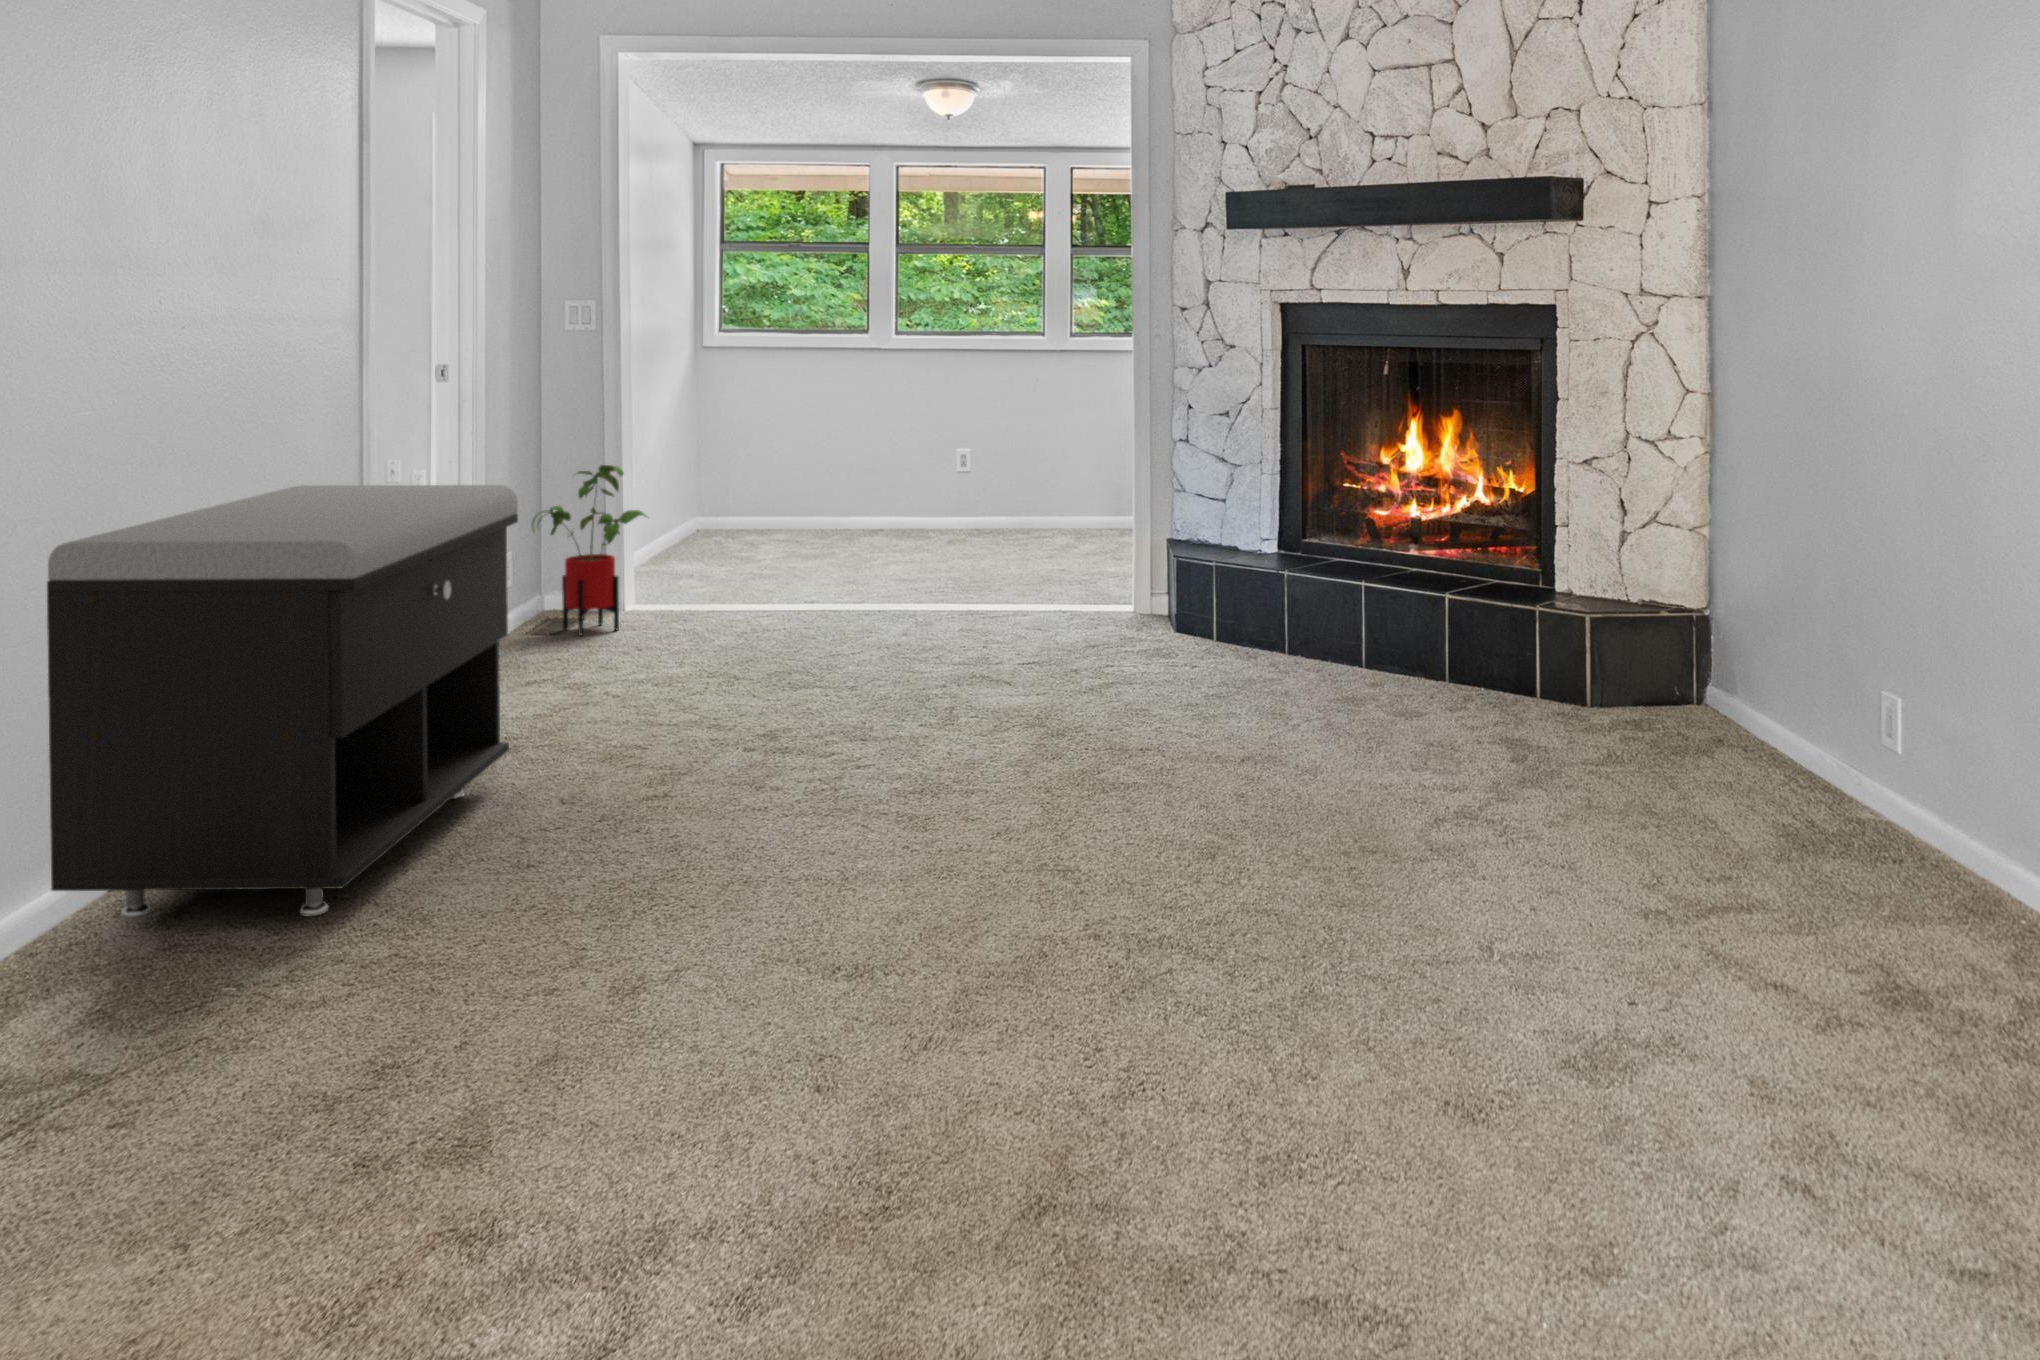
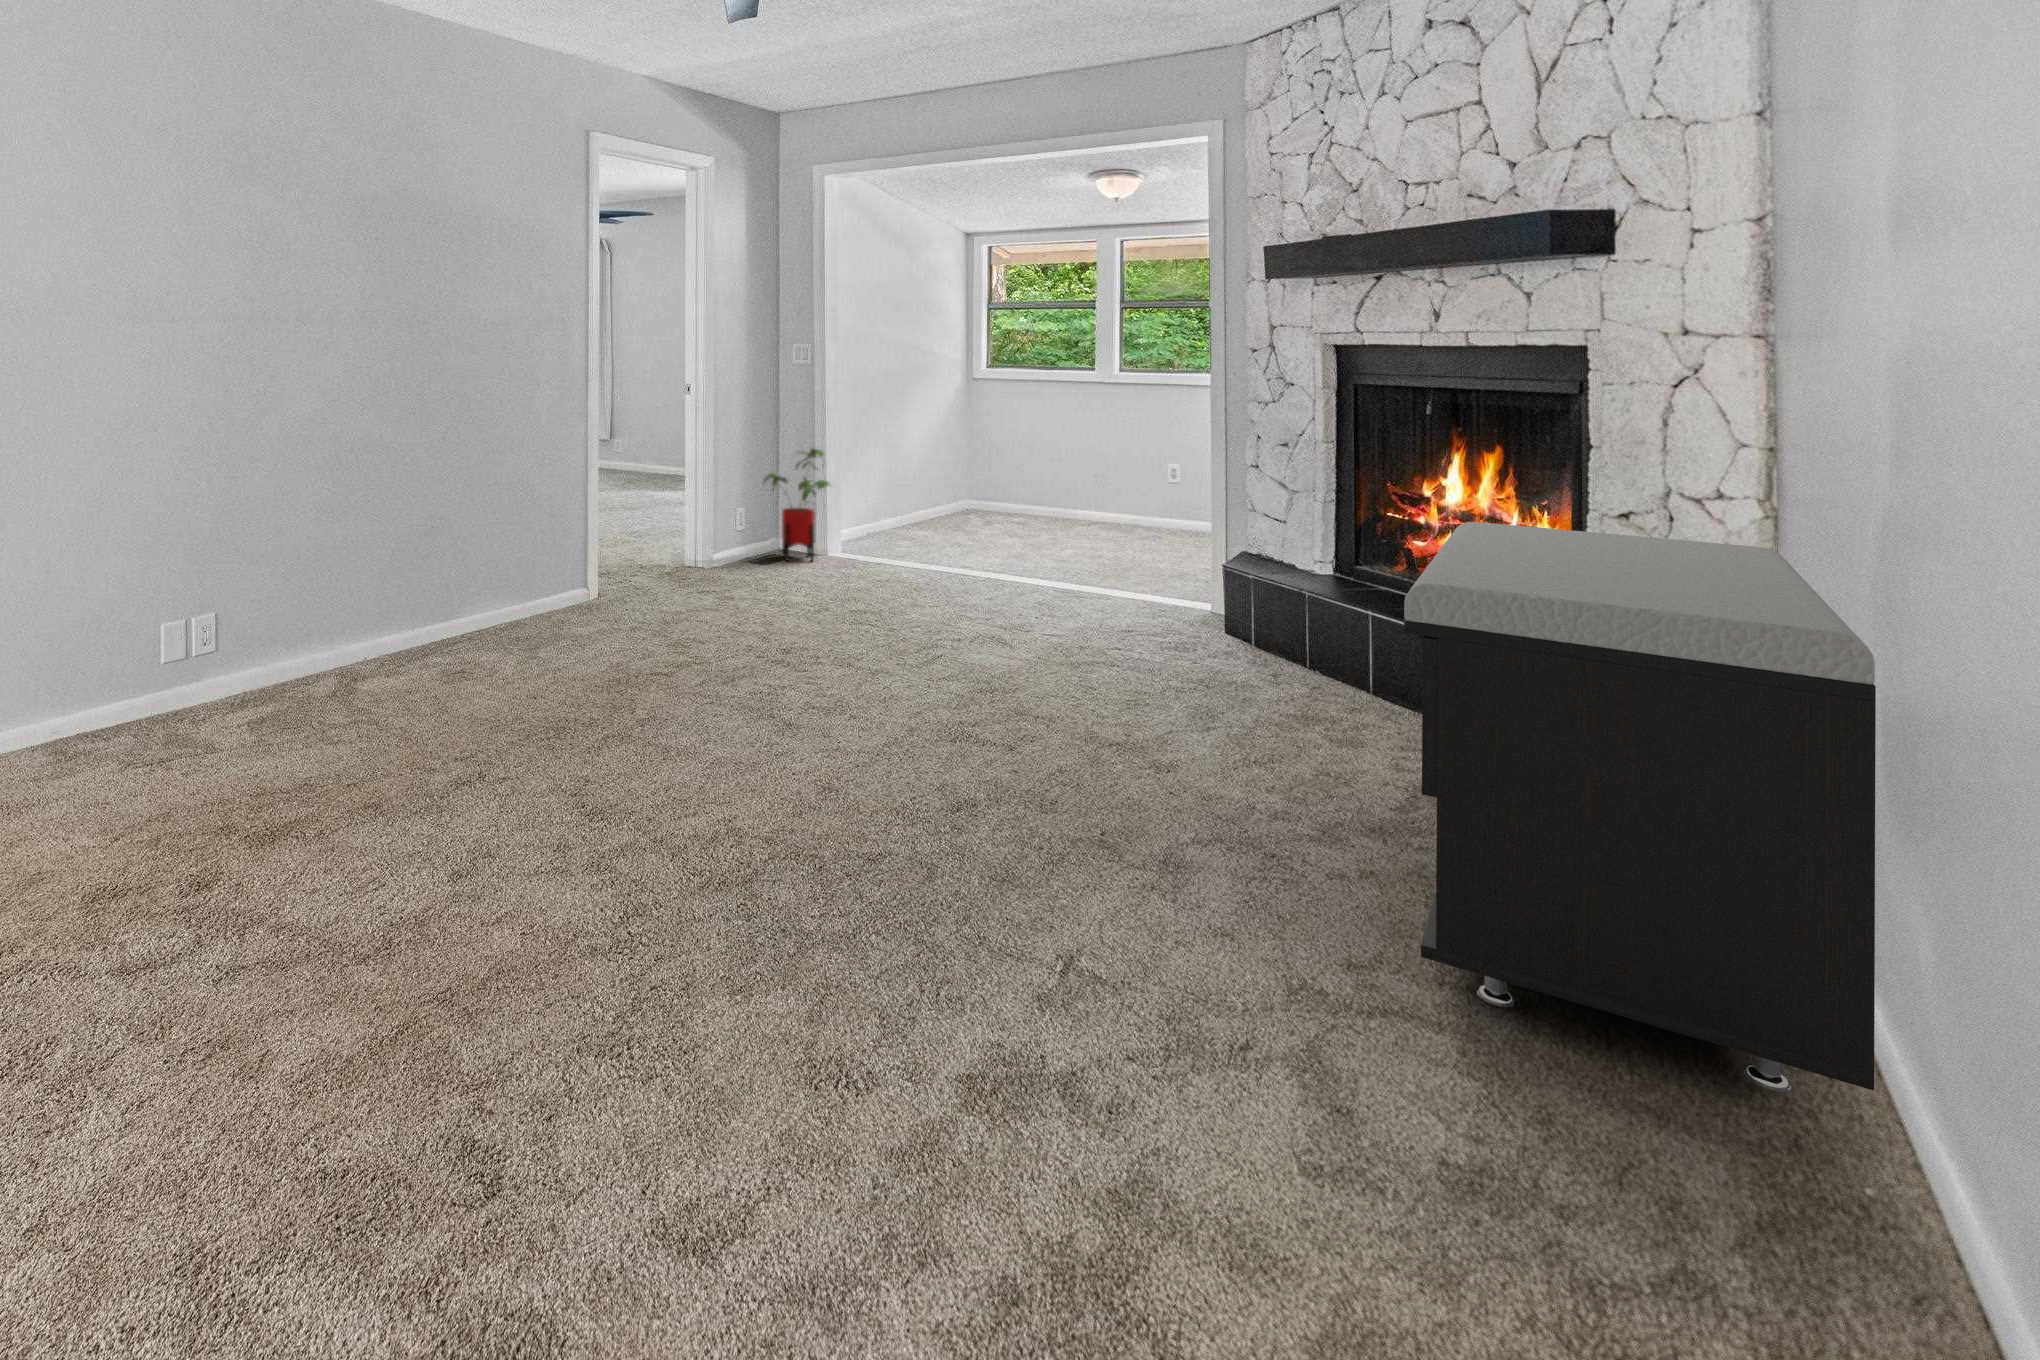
storage bench: present [47,485,518,918] -> present [1404,522,1876,1092]

